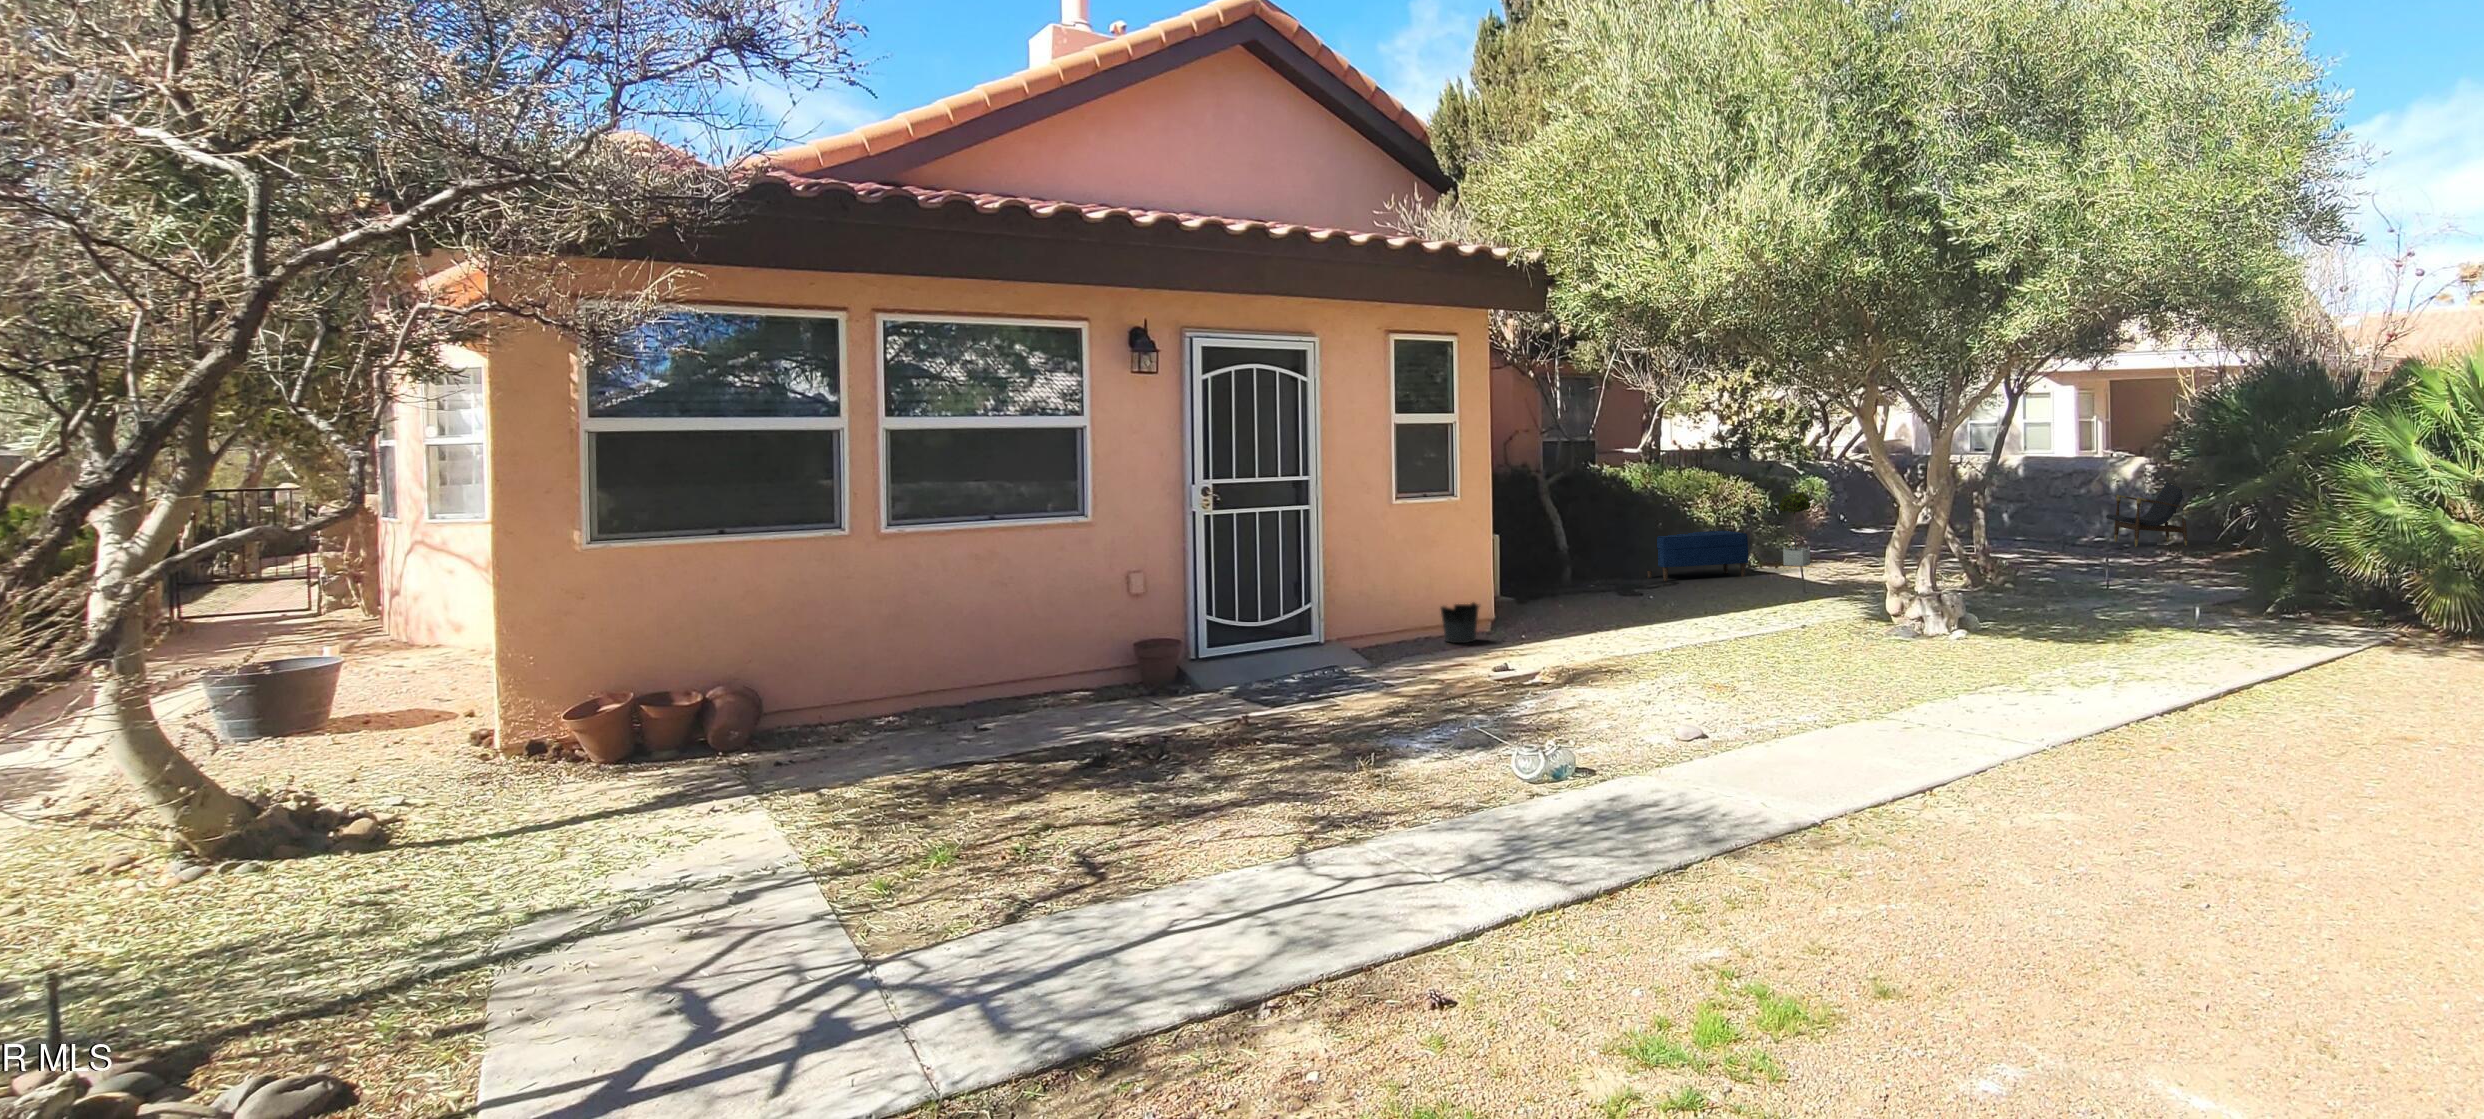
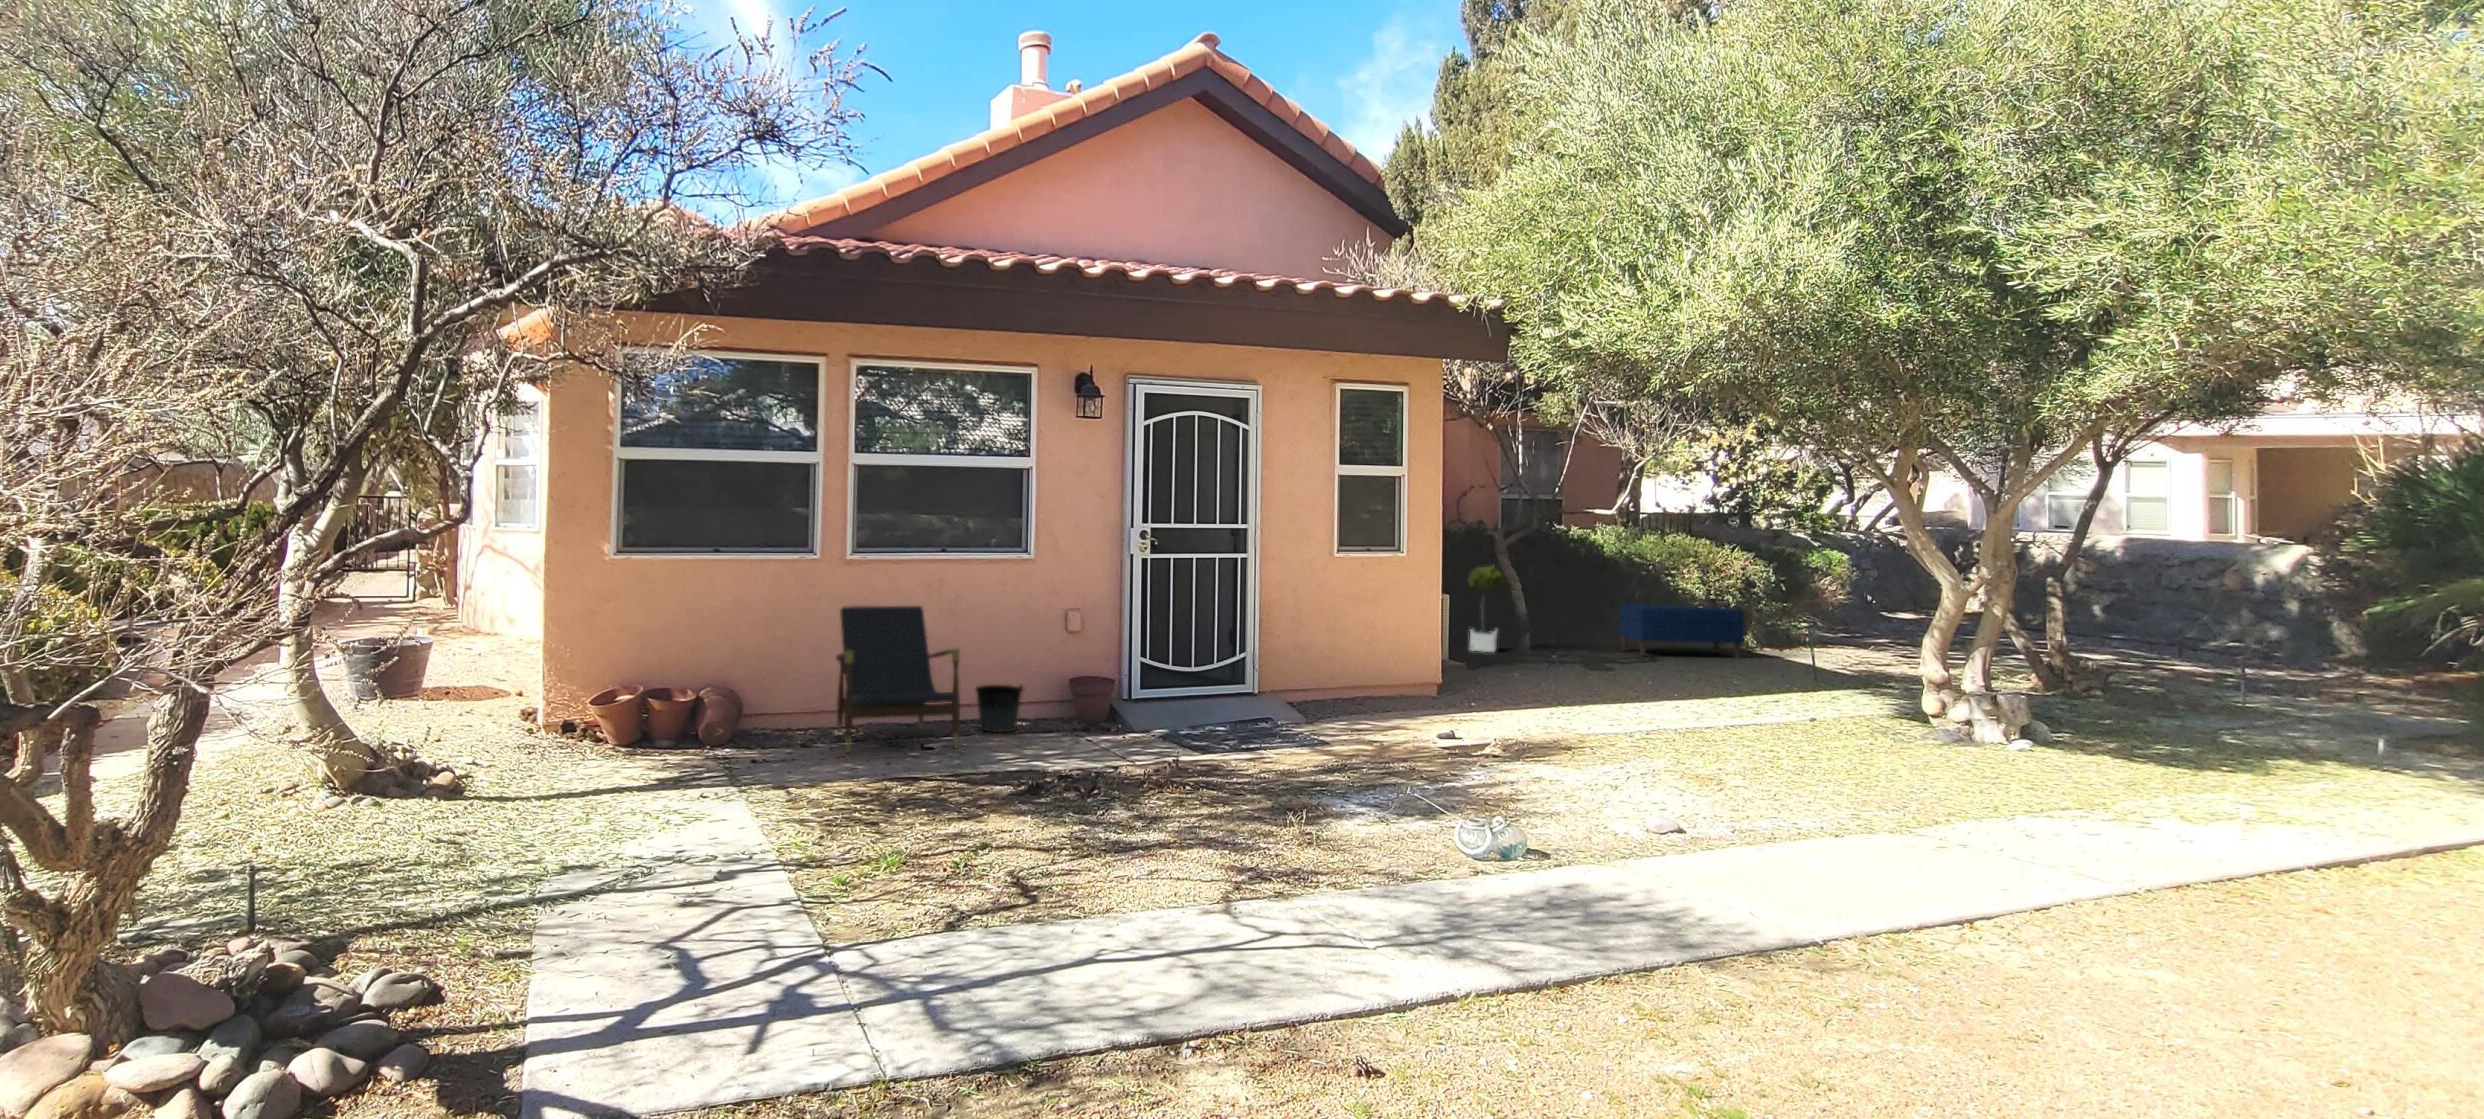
lounge chair: present [2106,482,2187,547] -> present [836,606,960,752]
potted tree: present [1779,492,1811,566] -> present [1468,566,1504,652]
bucket: present [1441,603,1479,643] -> present [976,685,1023,732]

